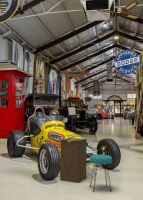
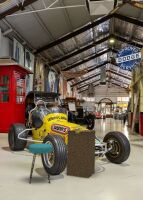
stool: present [90,155,112,191] -> present [29,143,53,183]

